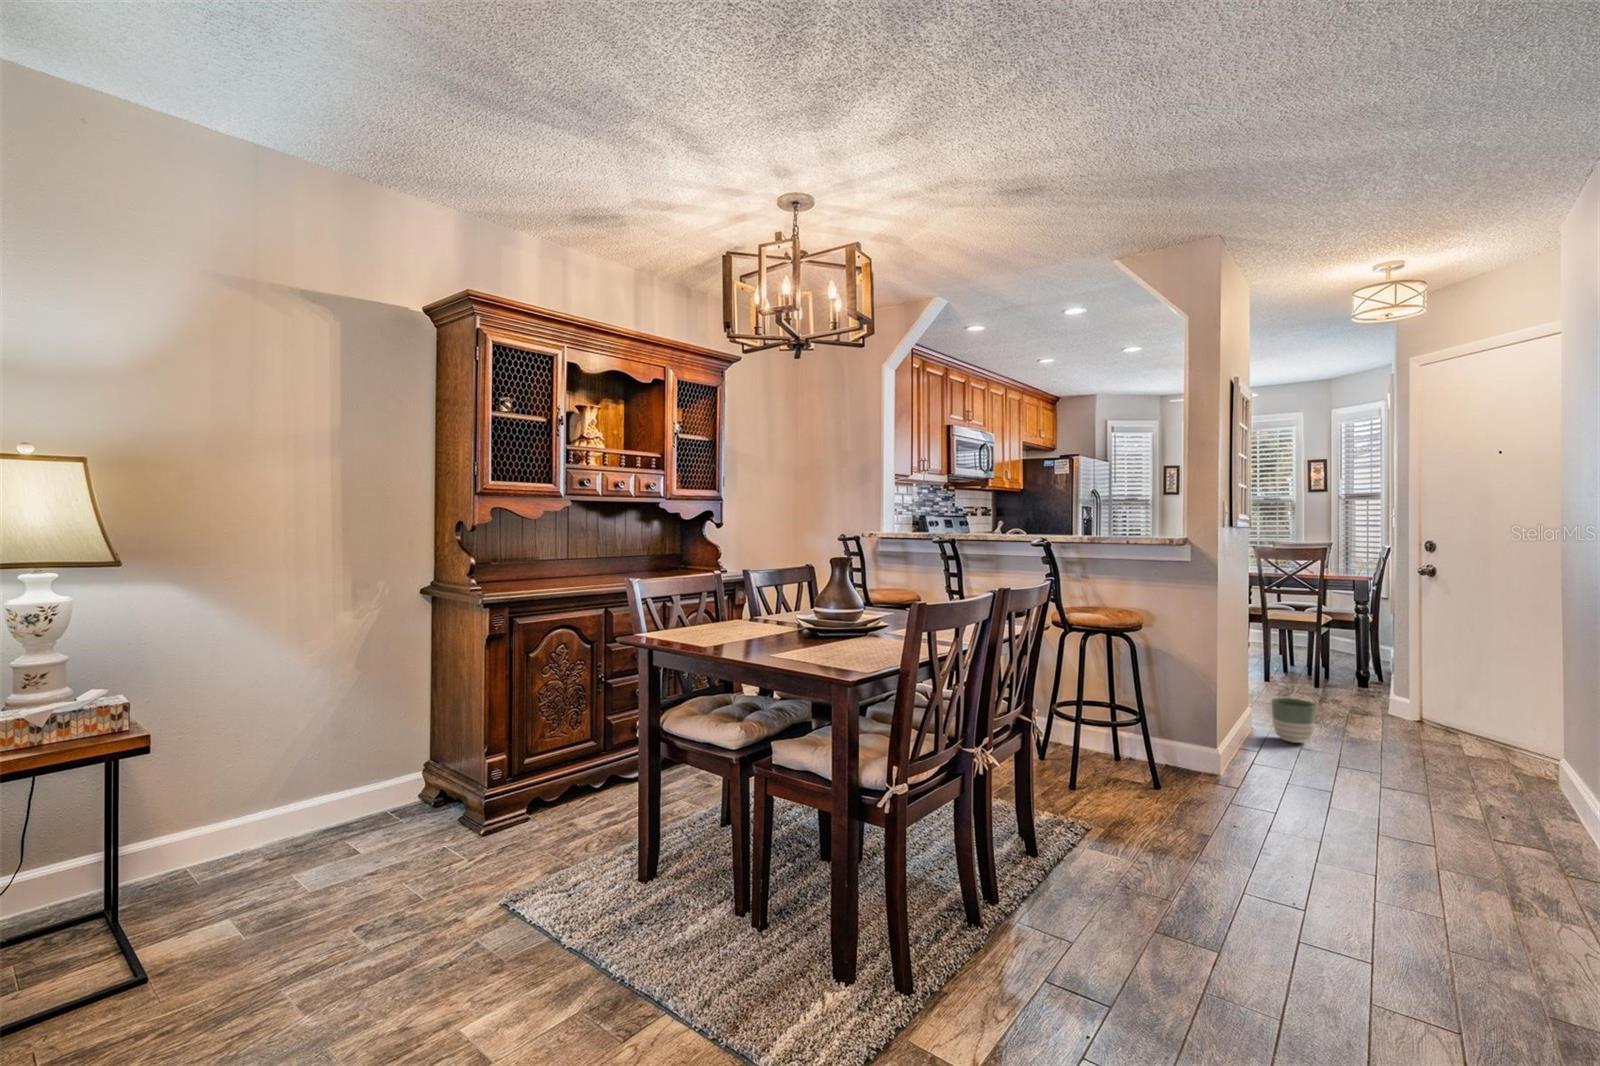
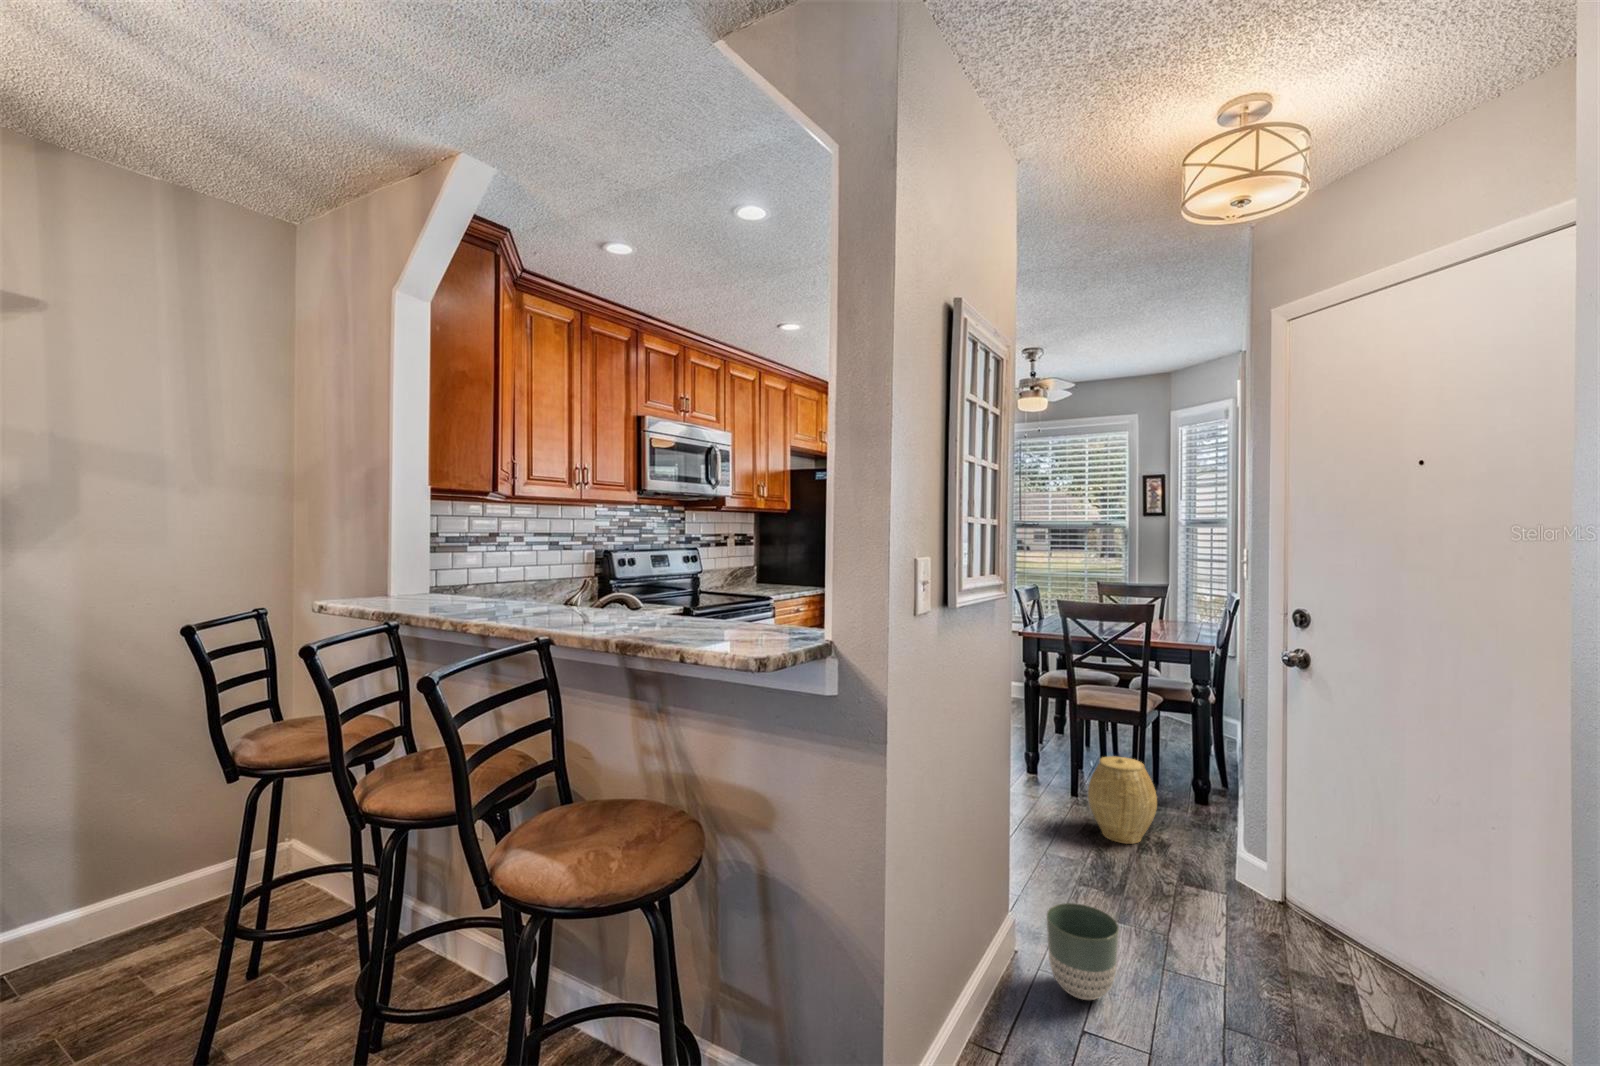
woven basket: none [1279,646,1330,700] -> present [1088,756,1157,844]

